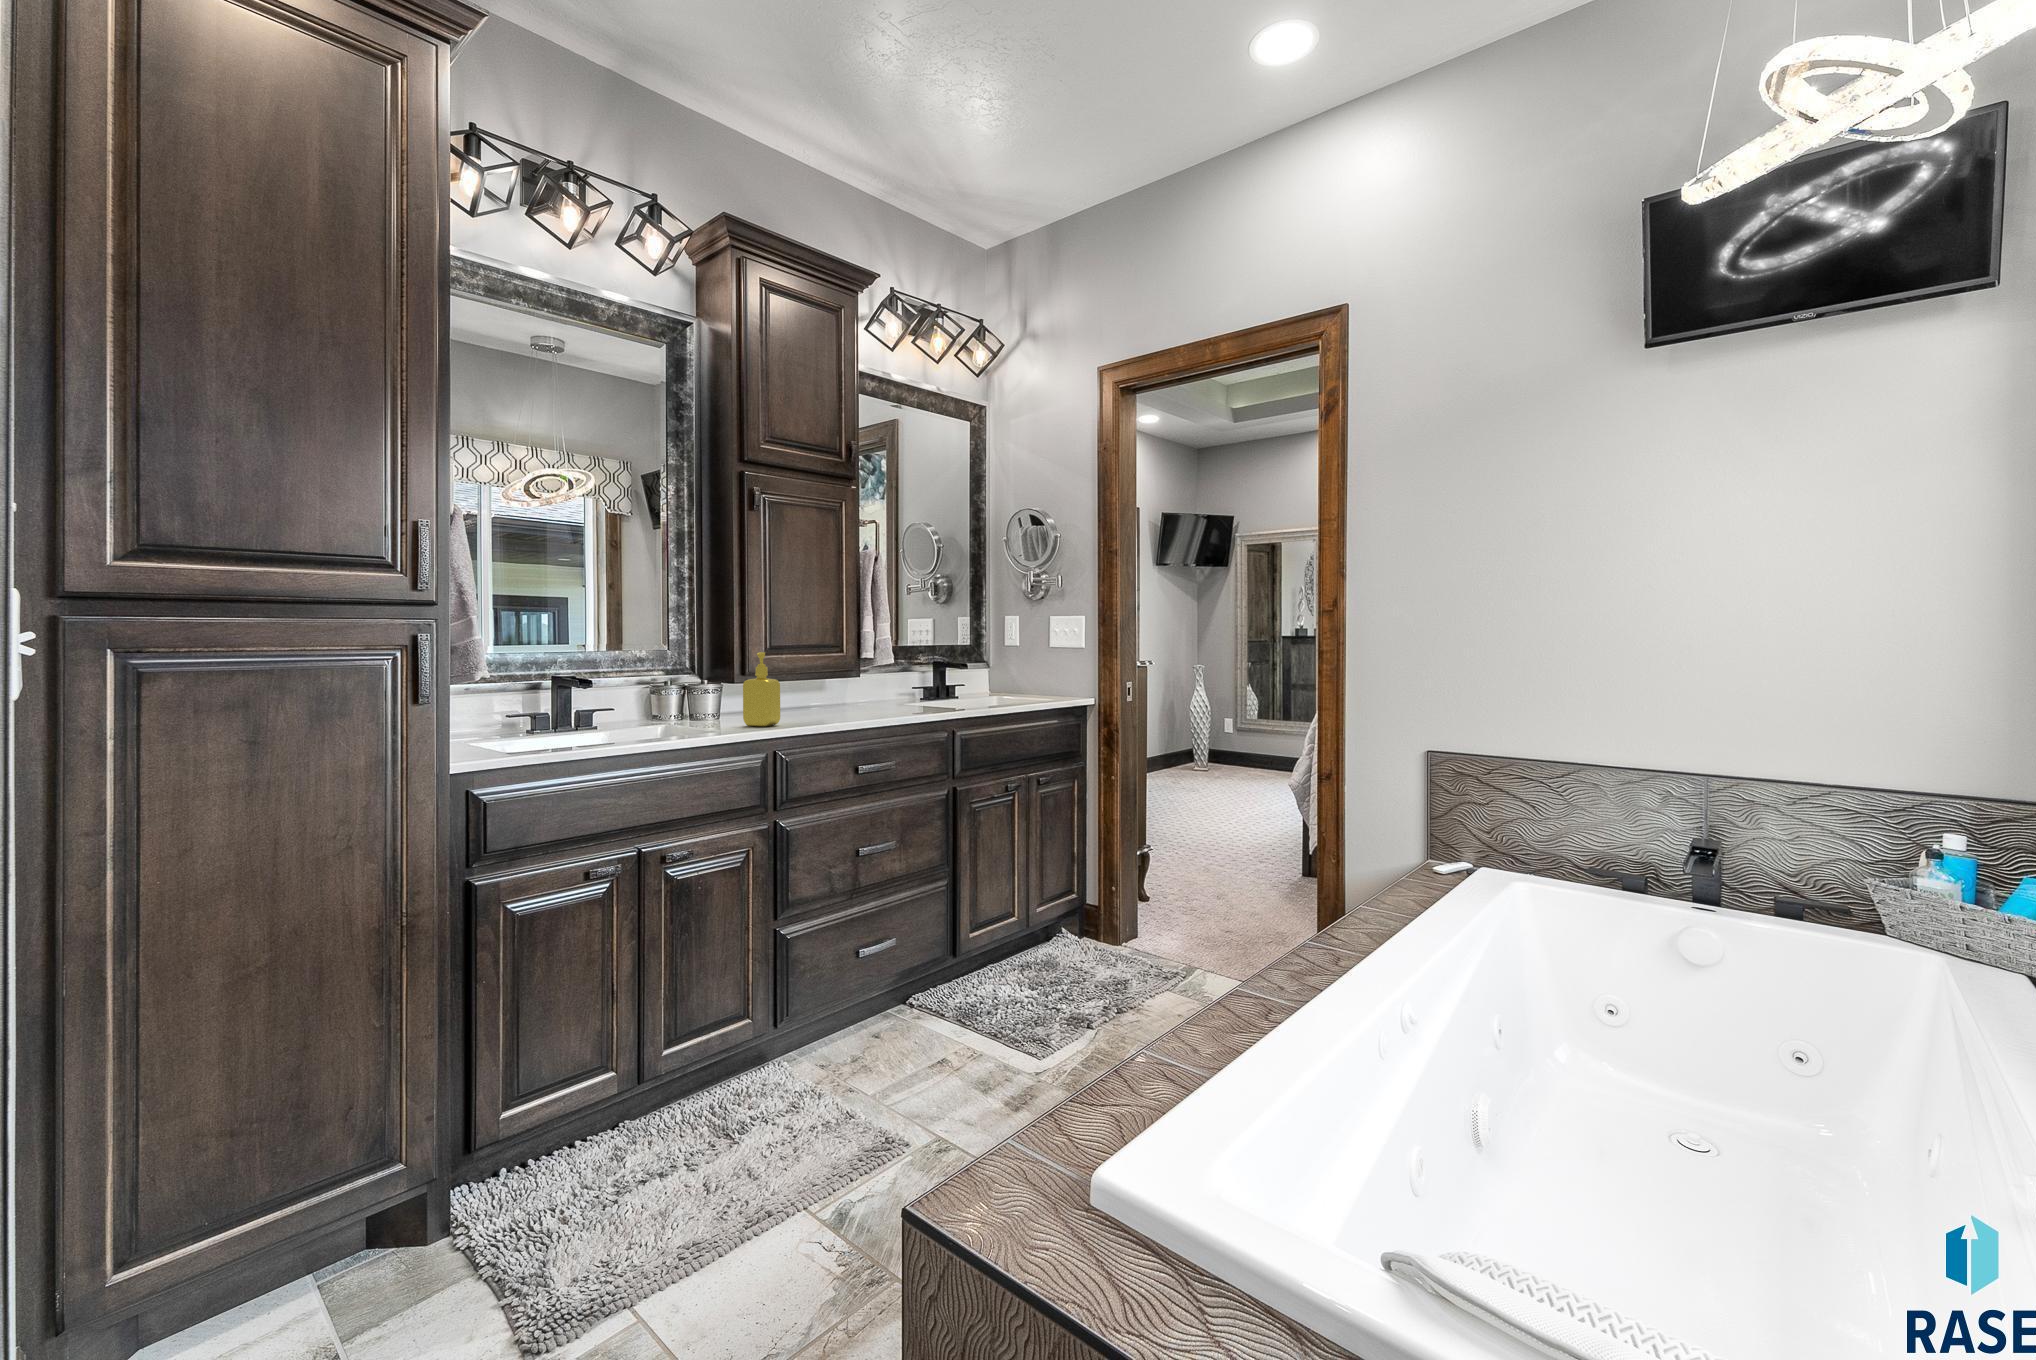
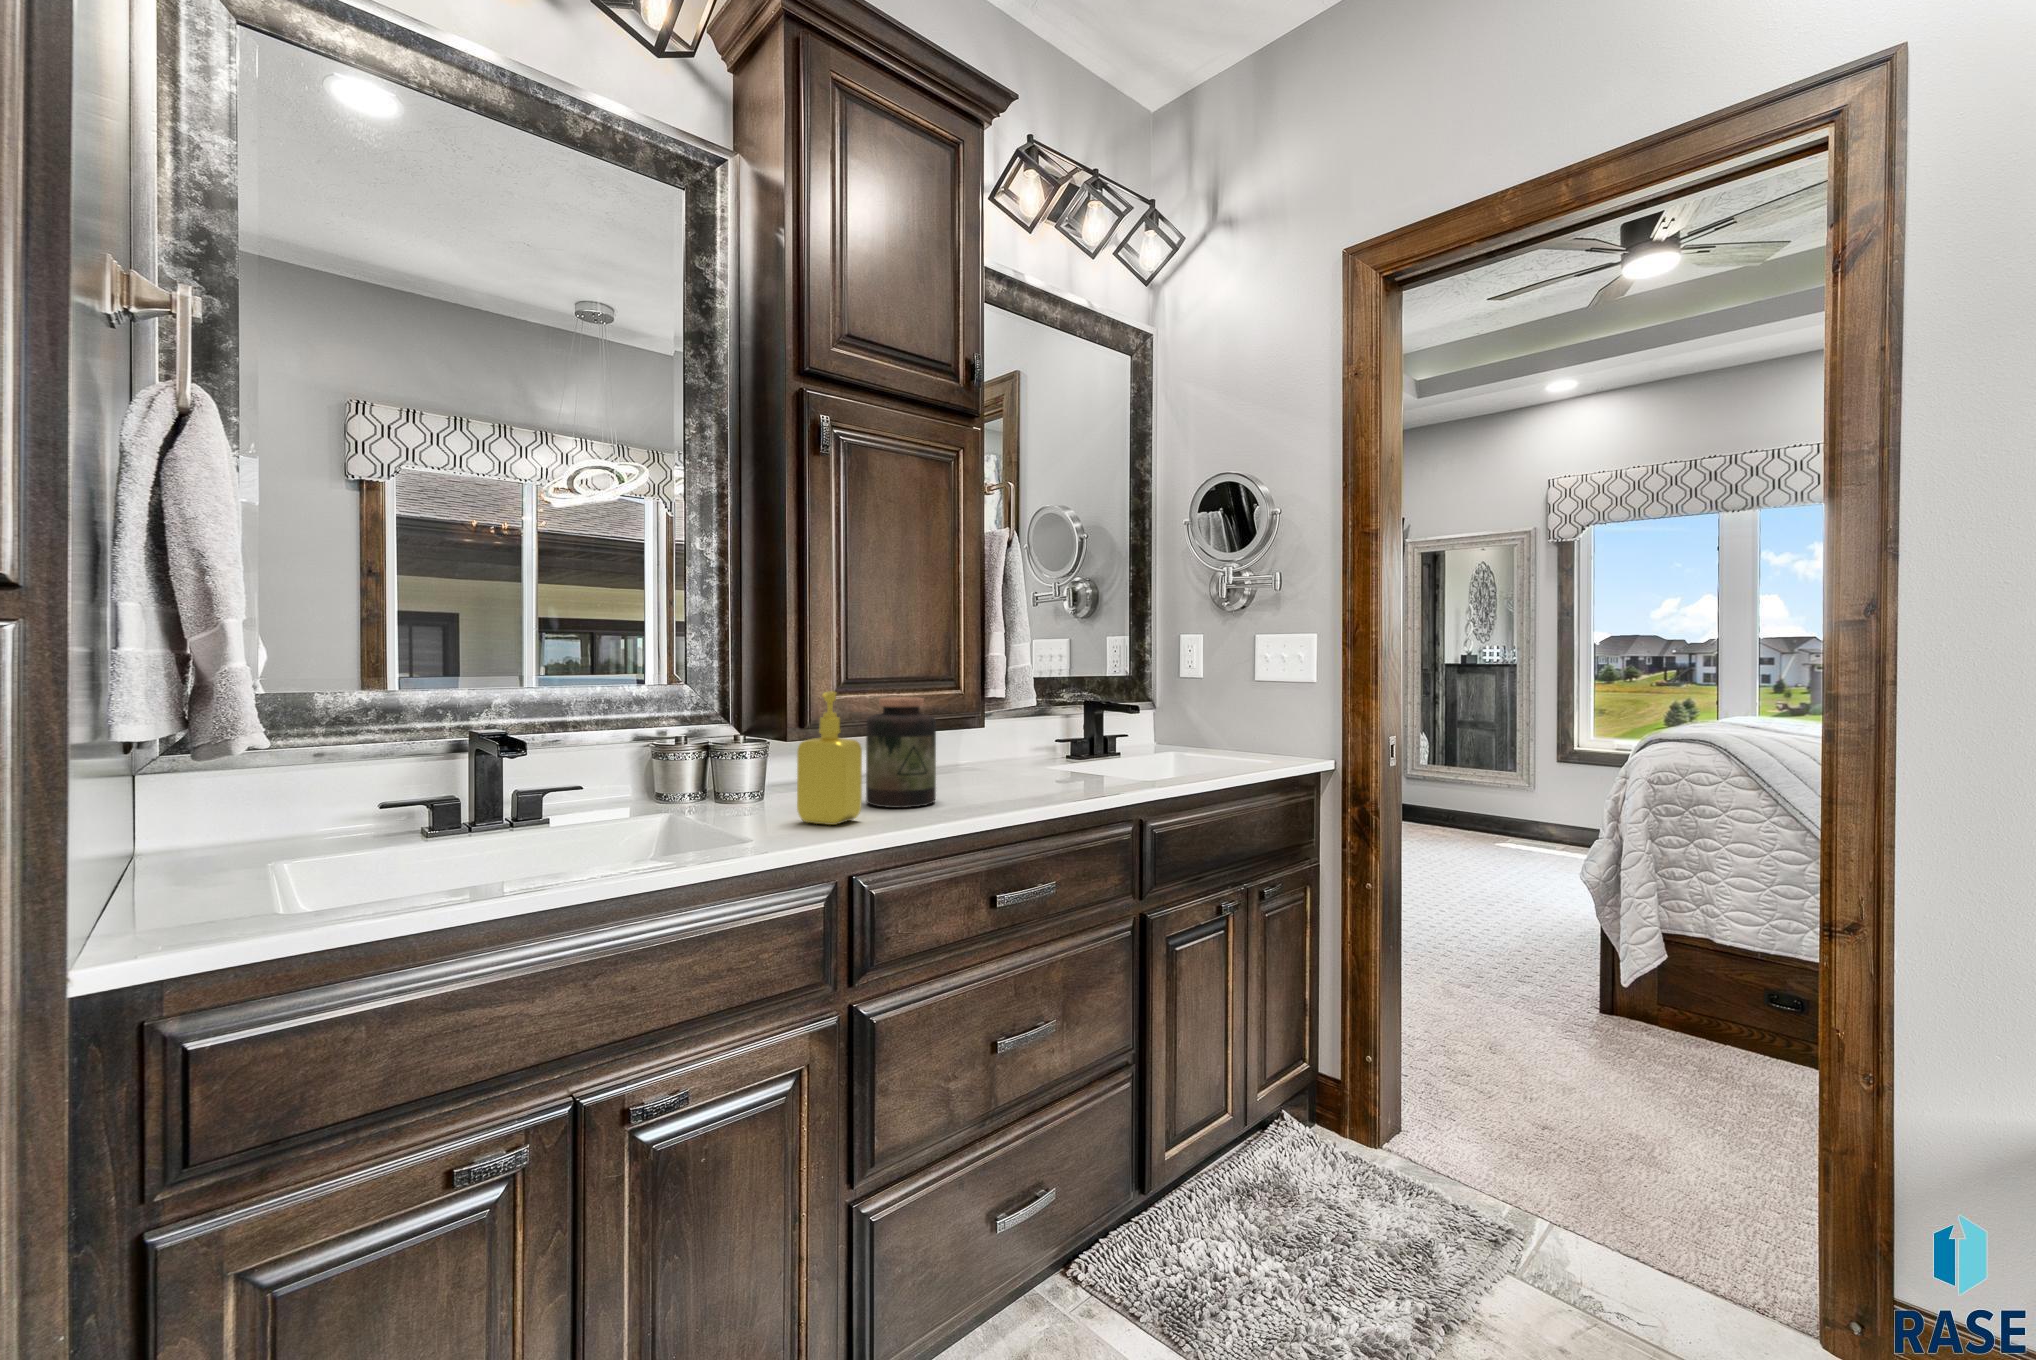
jar: none [783,657,826,721] -> present [866,697,936,808]

